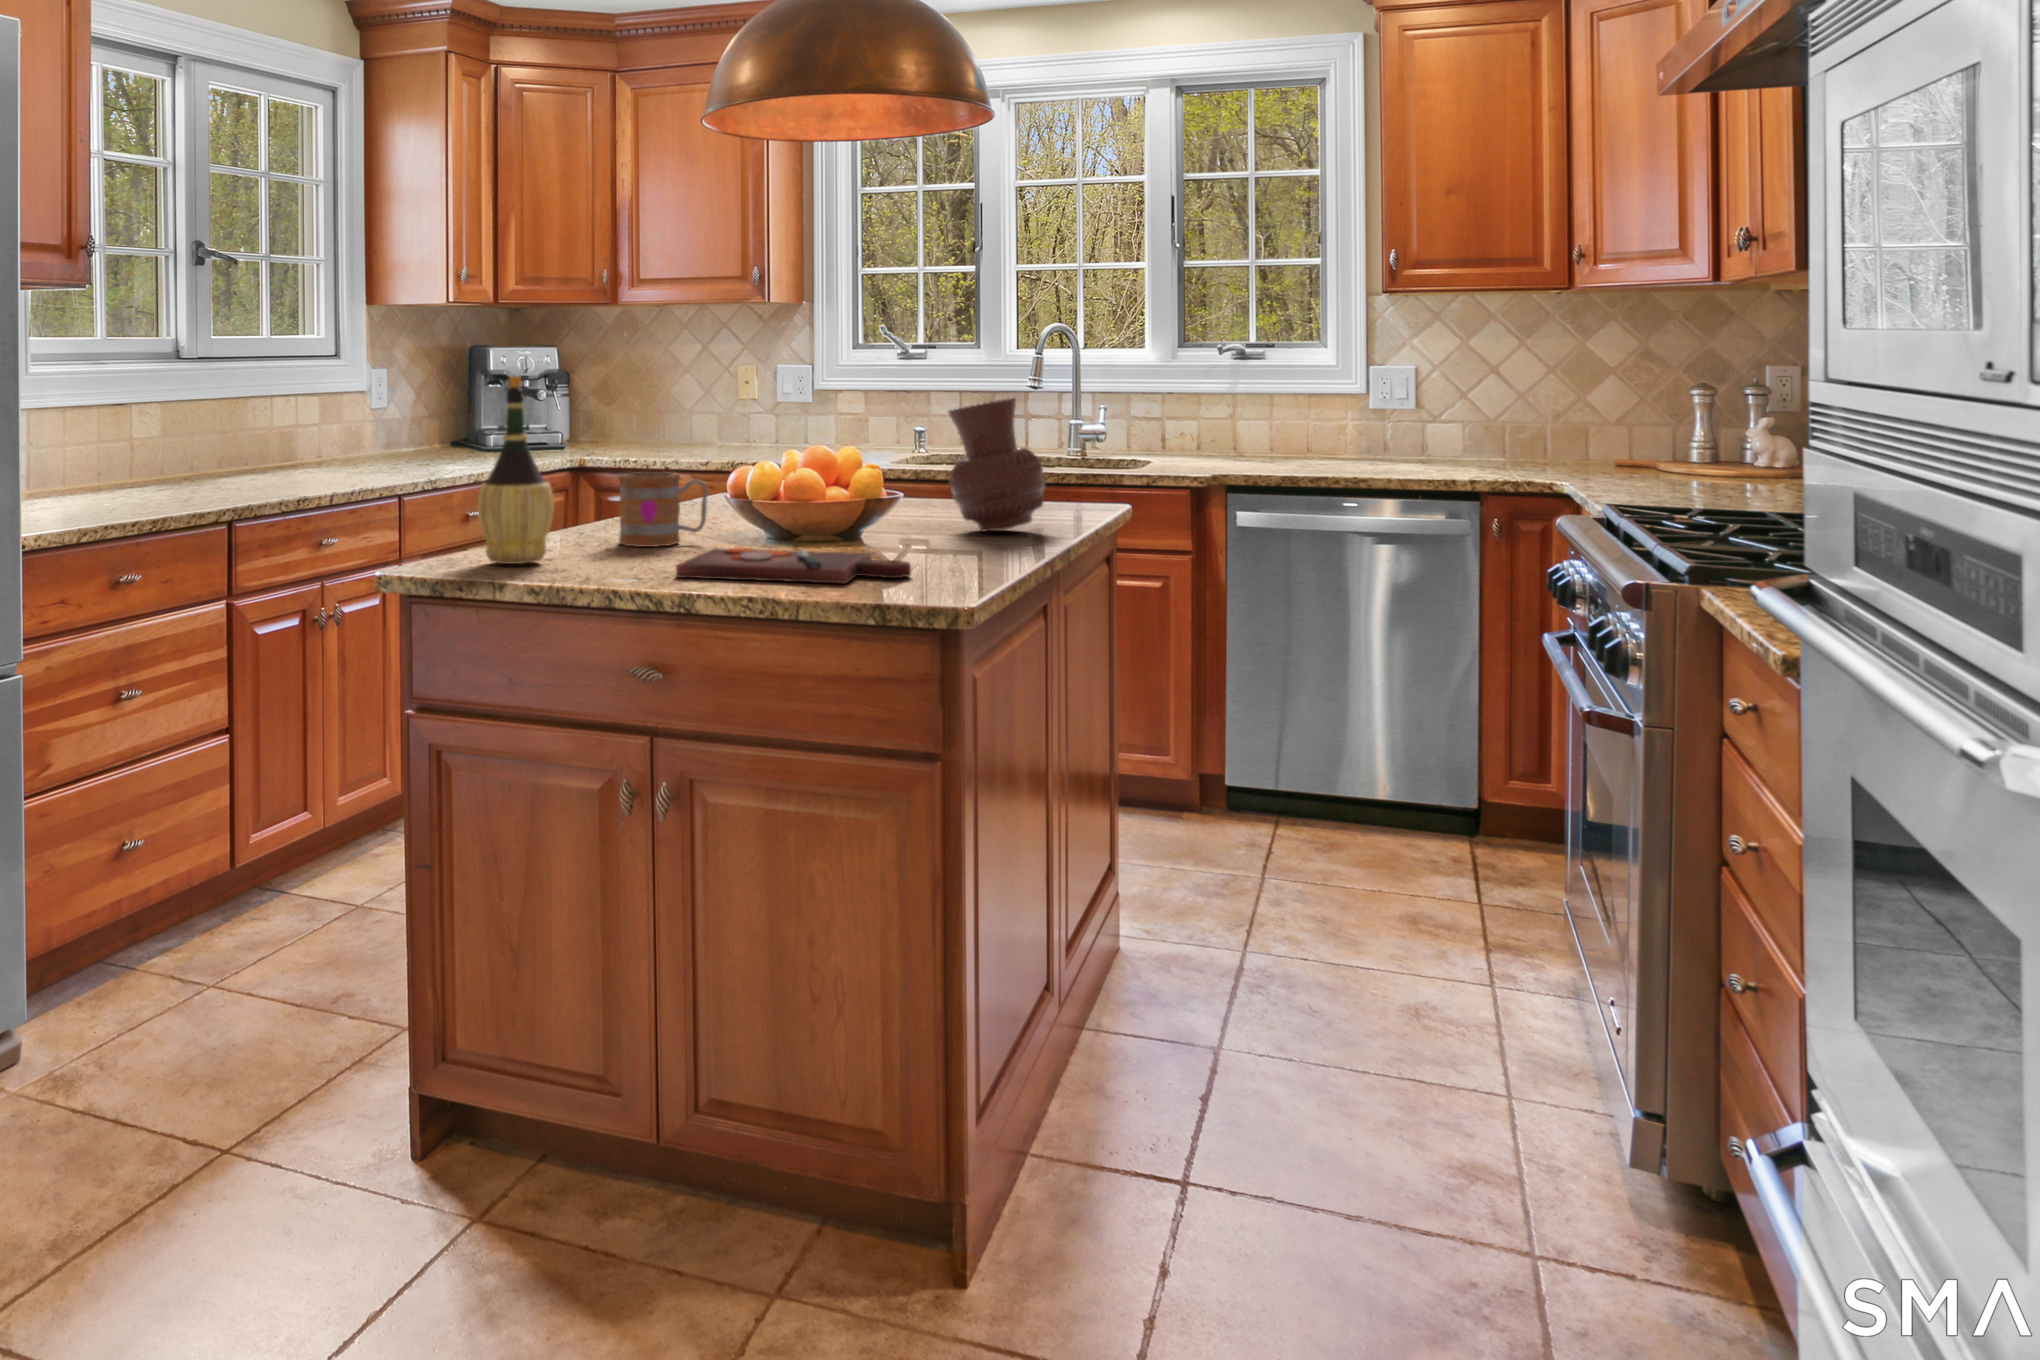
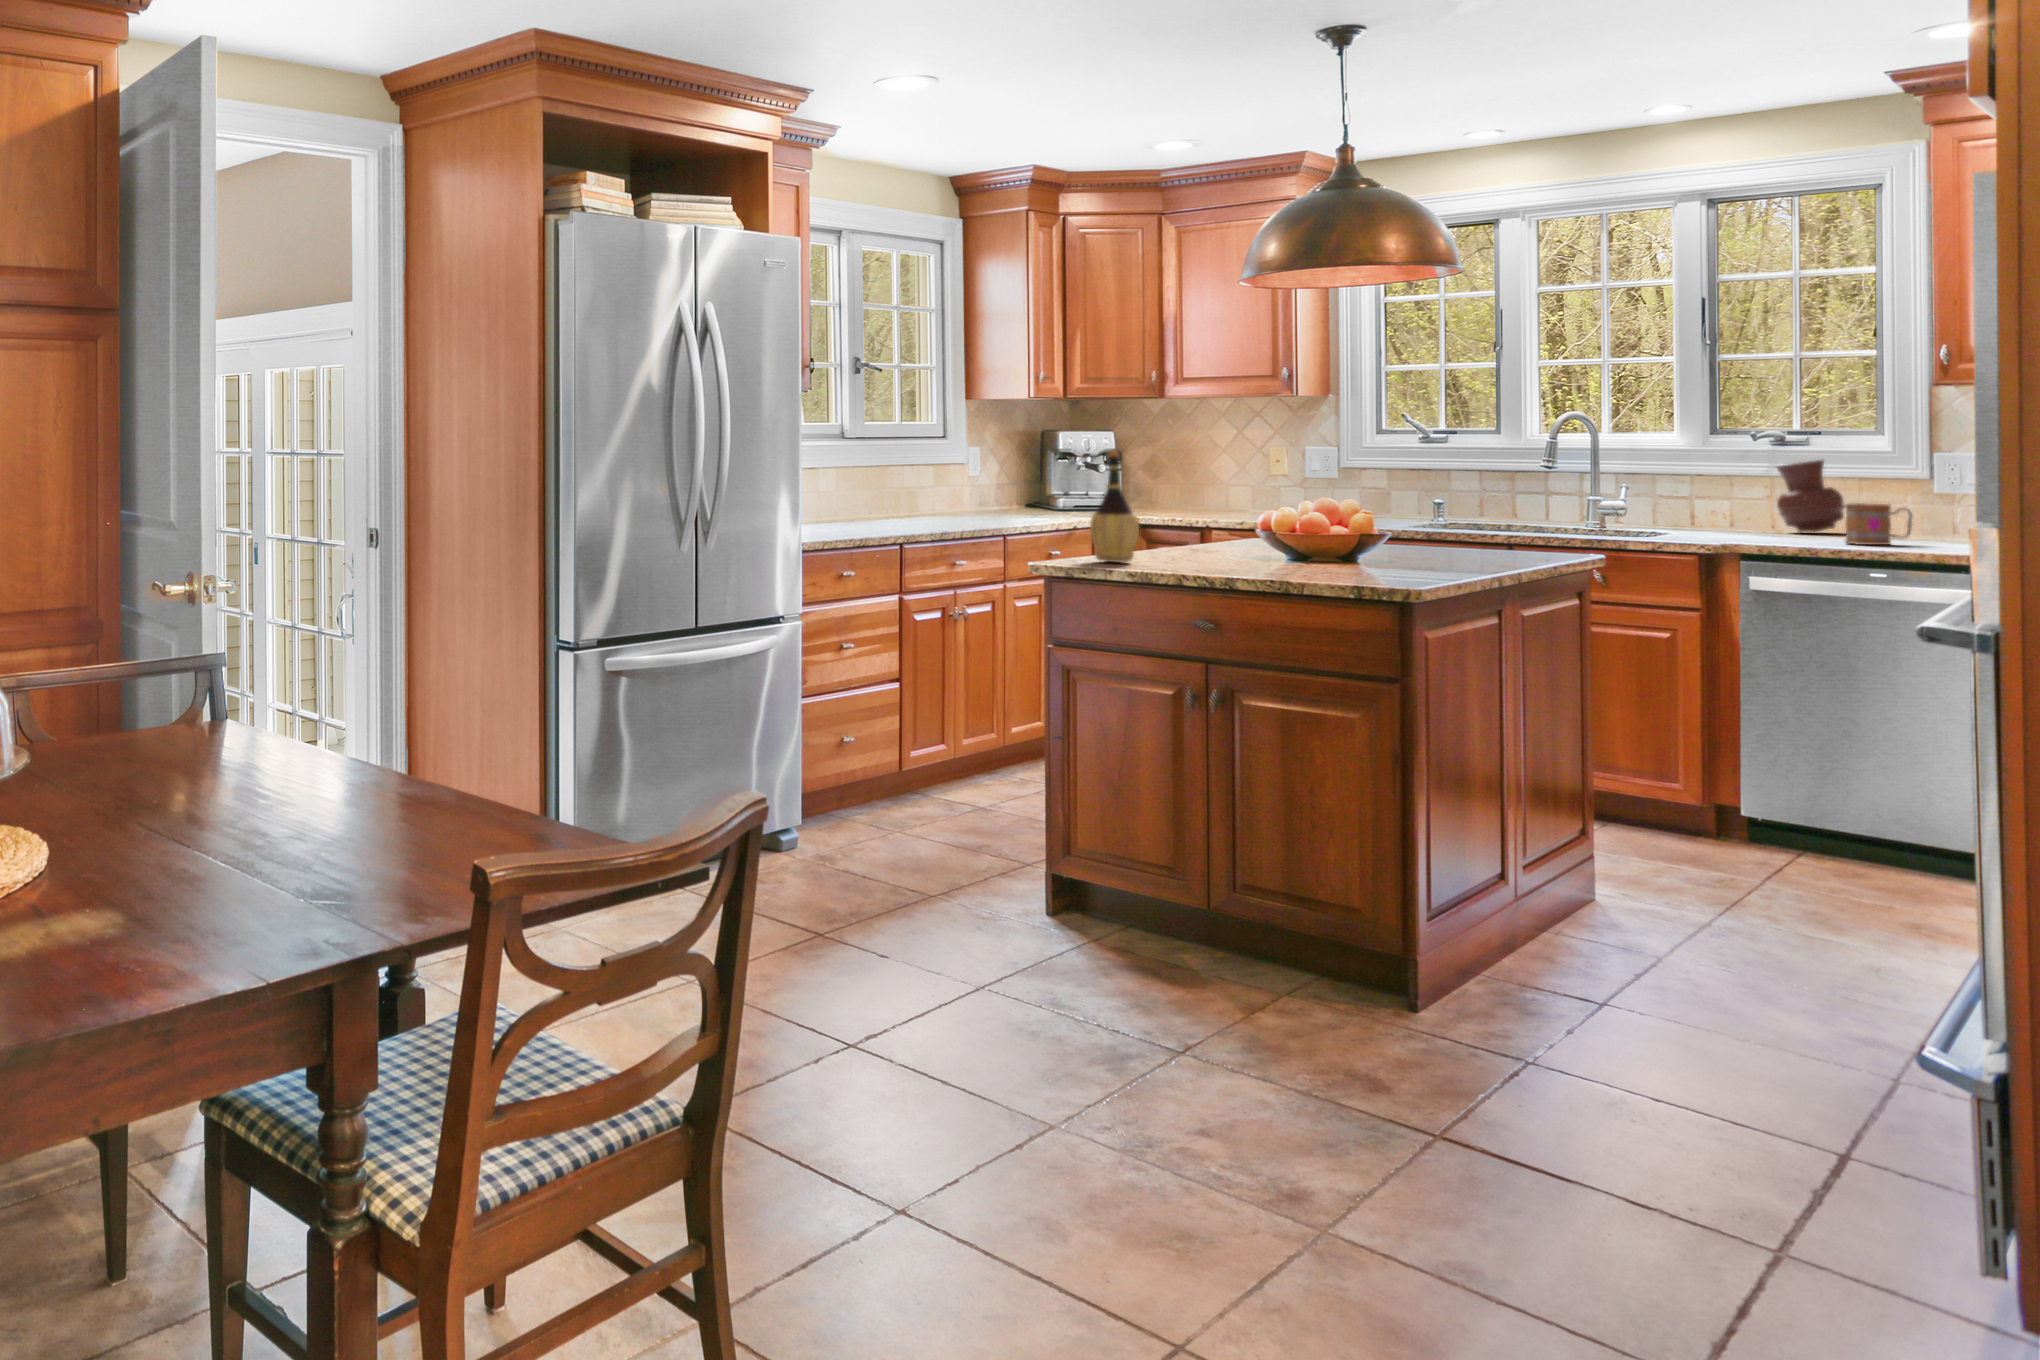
vase: present [949,398,1045,532] -> present [1777,460,1845,532]
mug: present [619,472,708,547] -> present [1845,503,1912,545]
cutting board: present [676,548,911,584] -> none [1222,559,1386,578]

